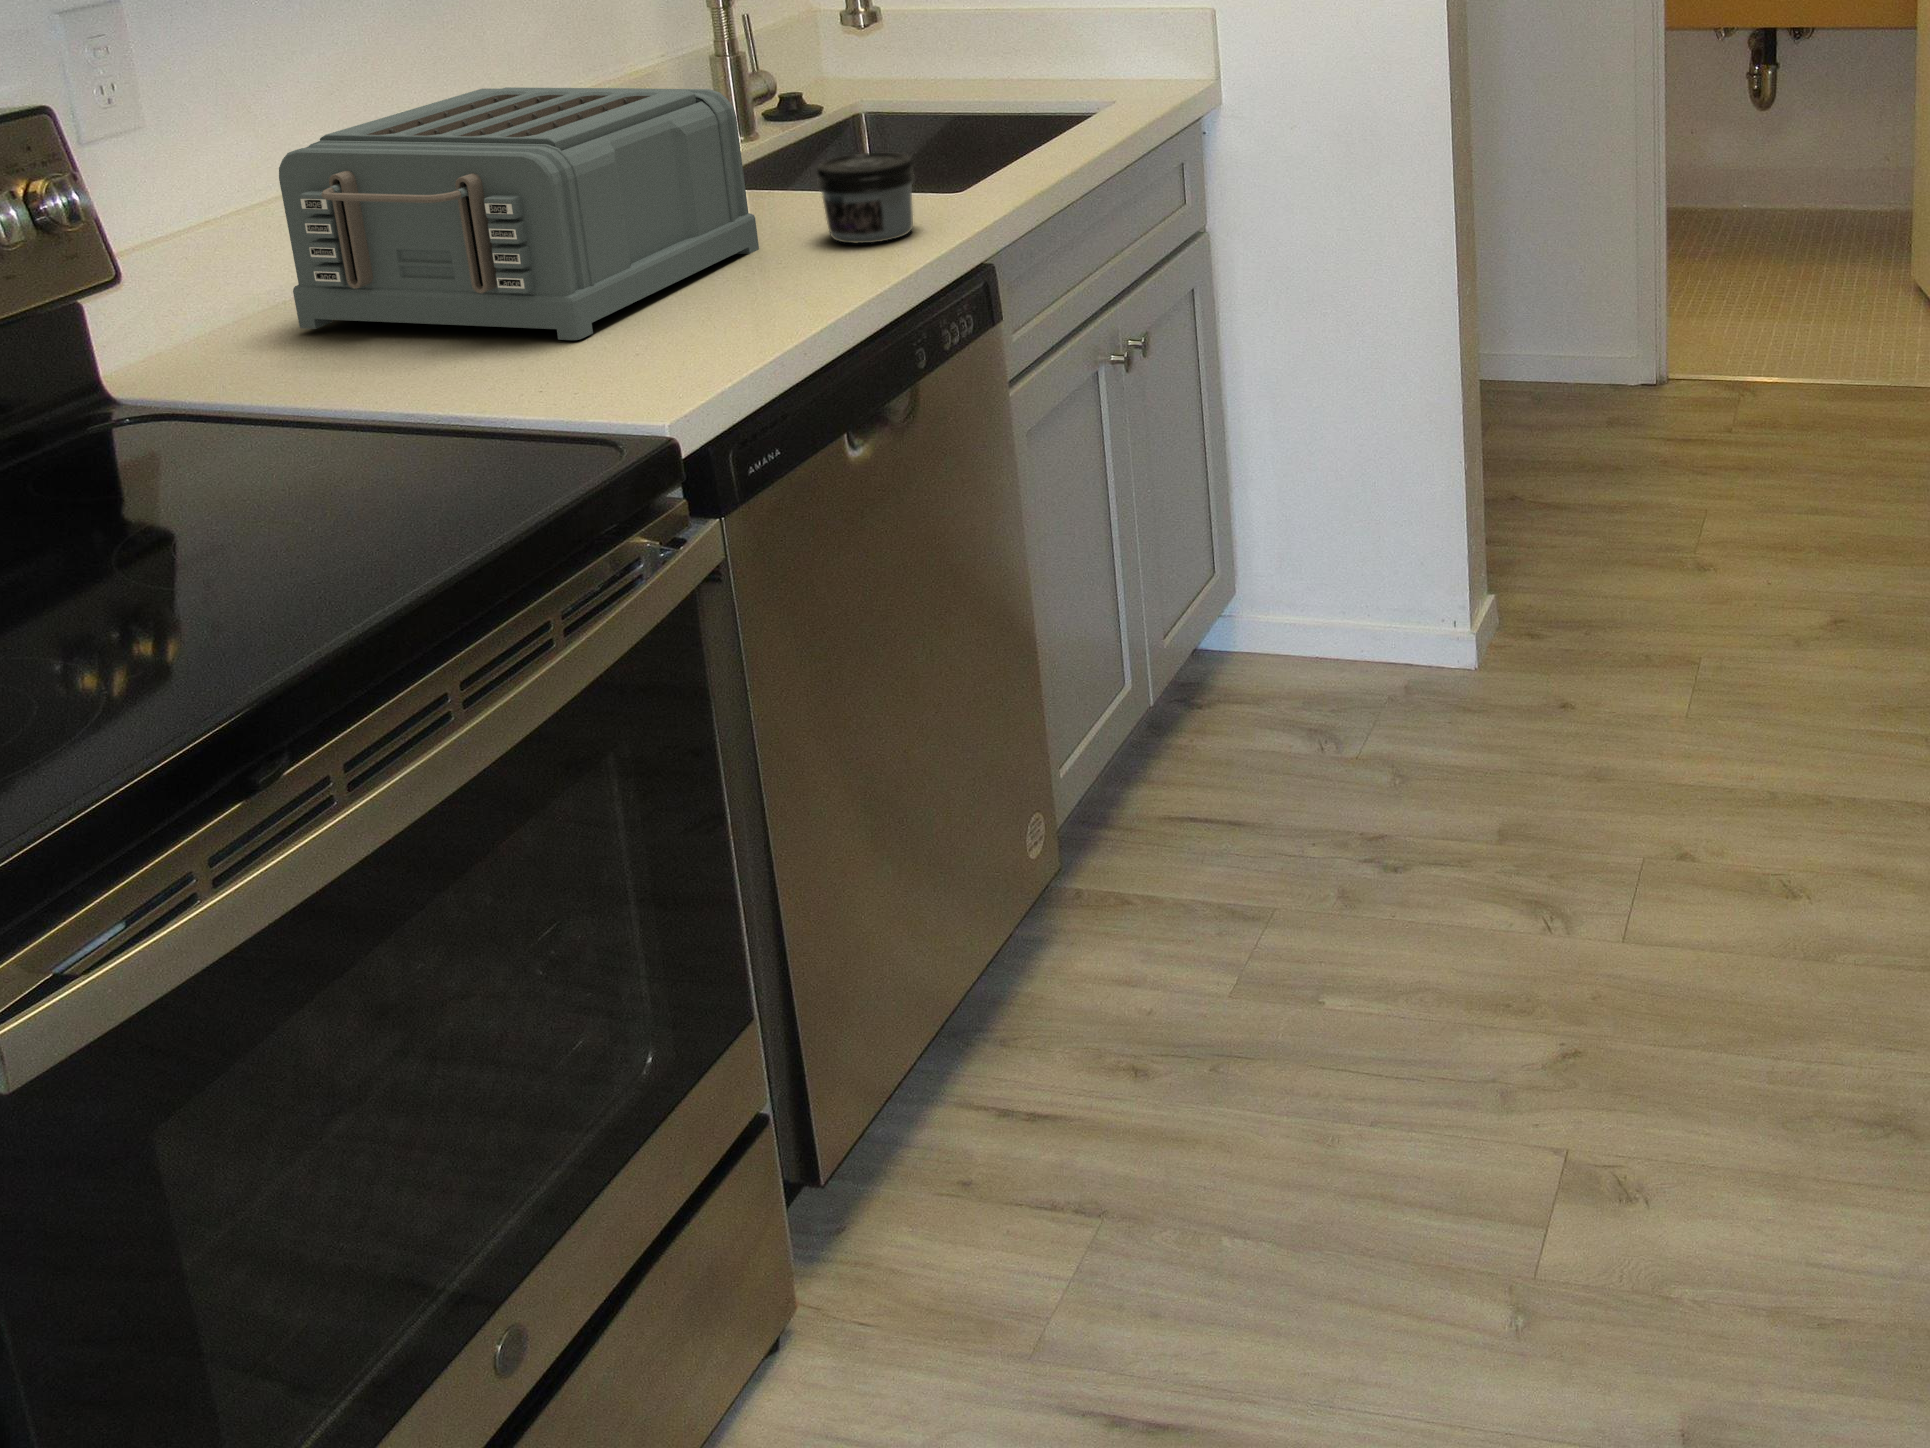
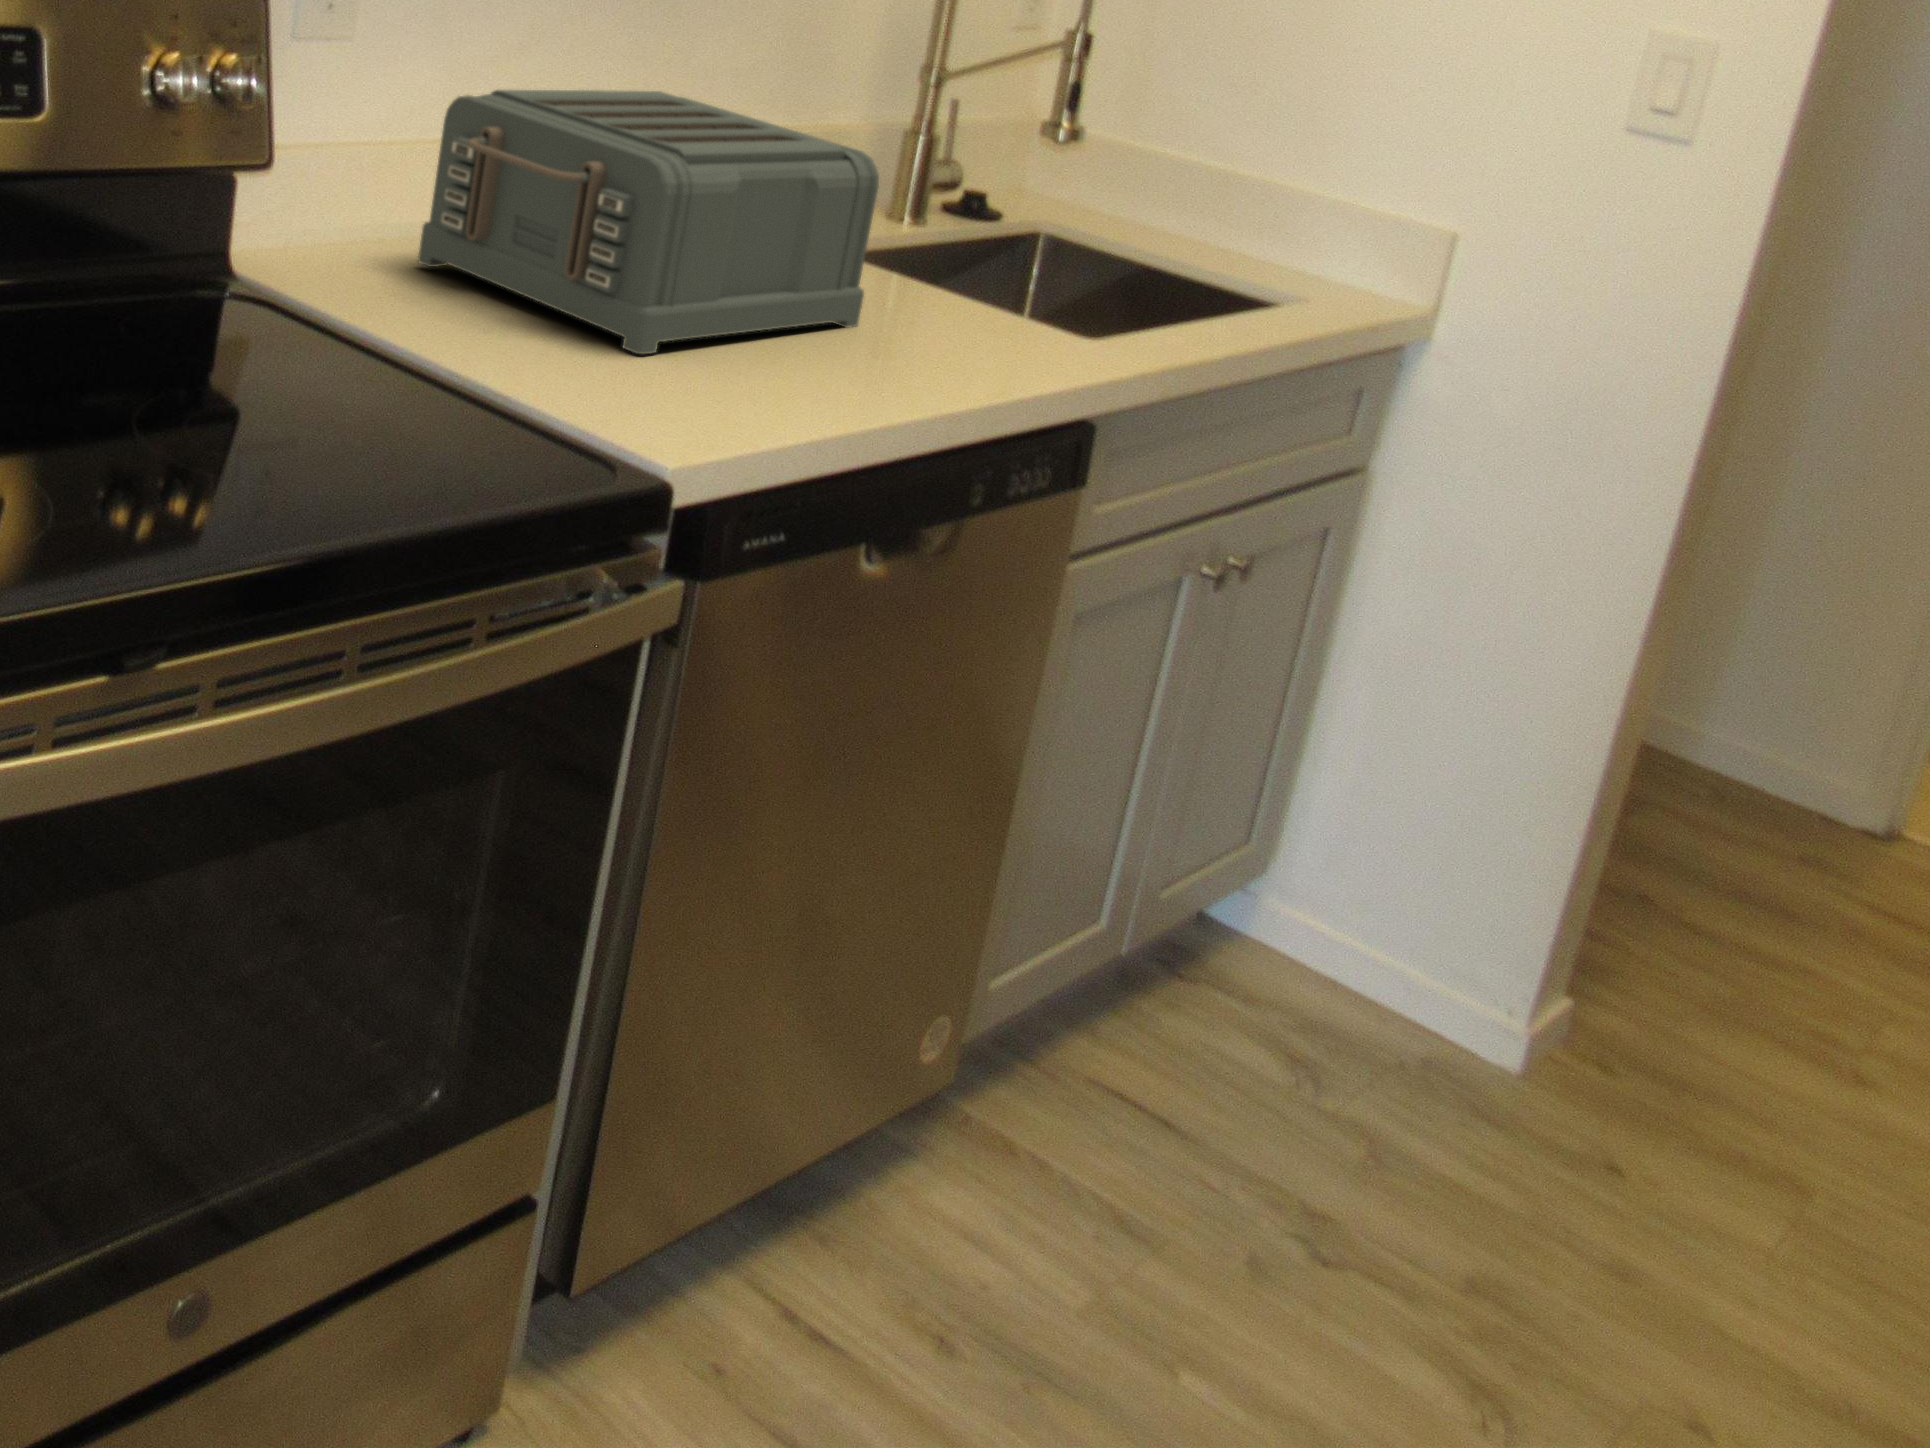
jar: present [817,152,915,243] -> none [932,258,1040,360]

